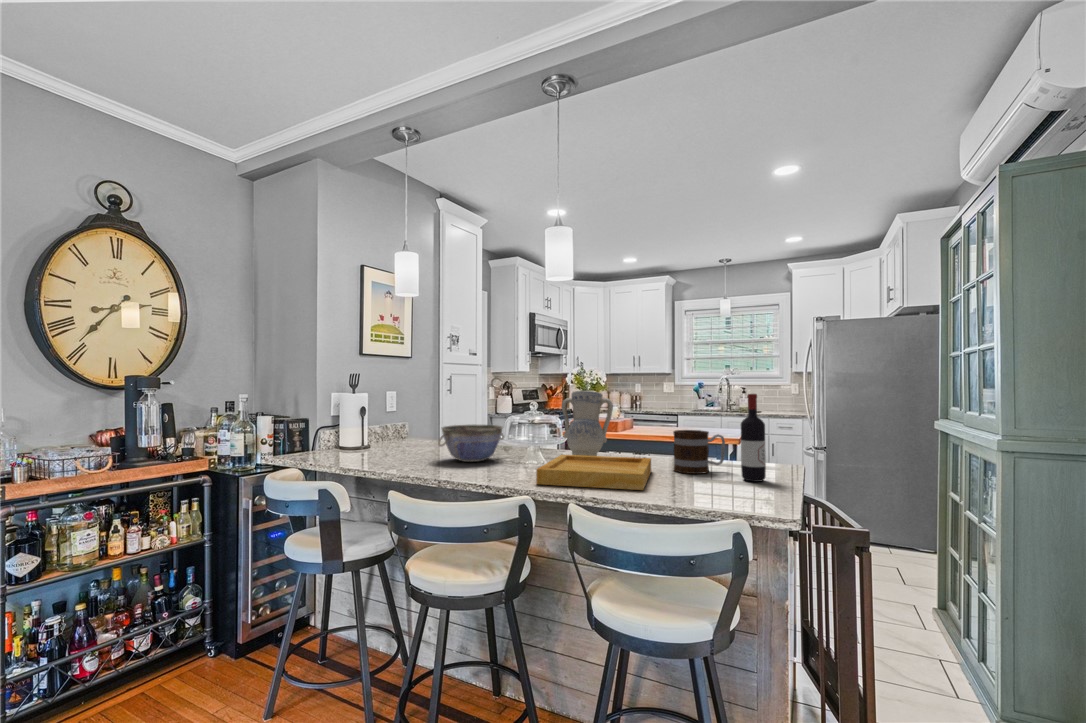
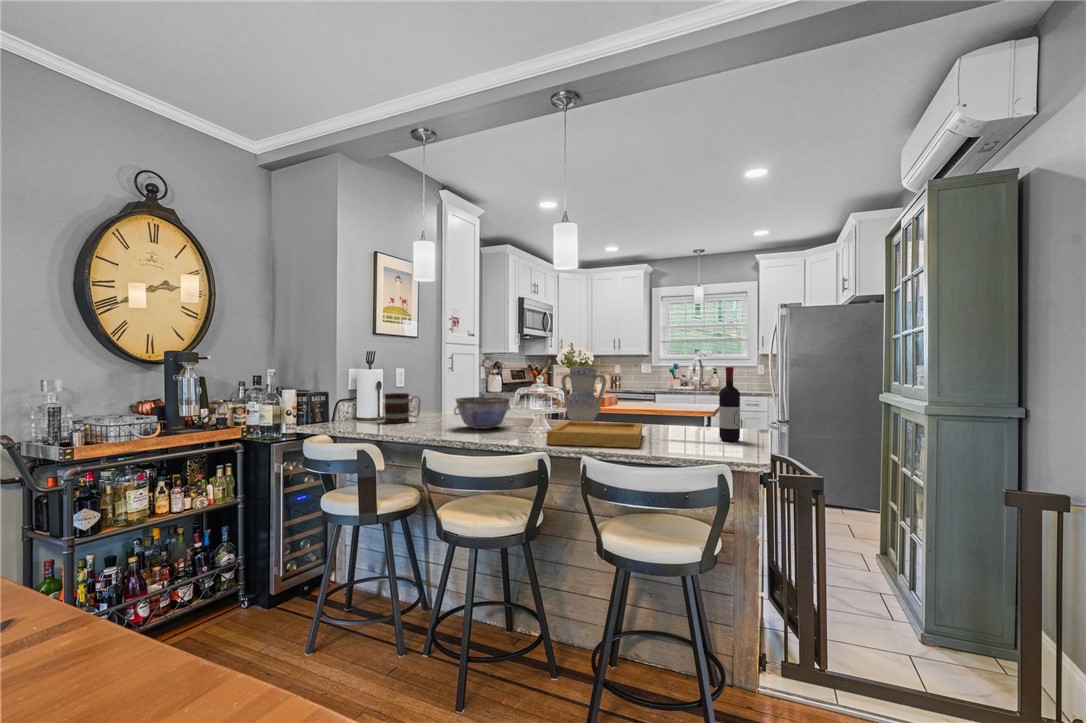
mug: present [673,430,725,474] -> present [384,393,421,423]

